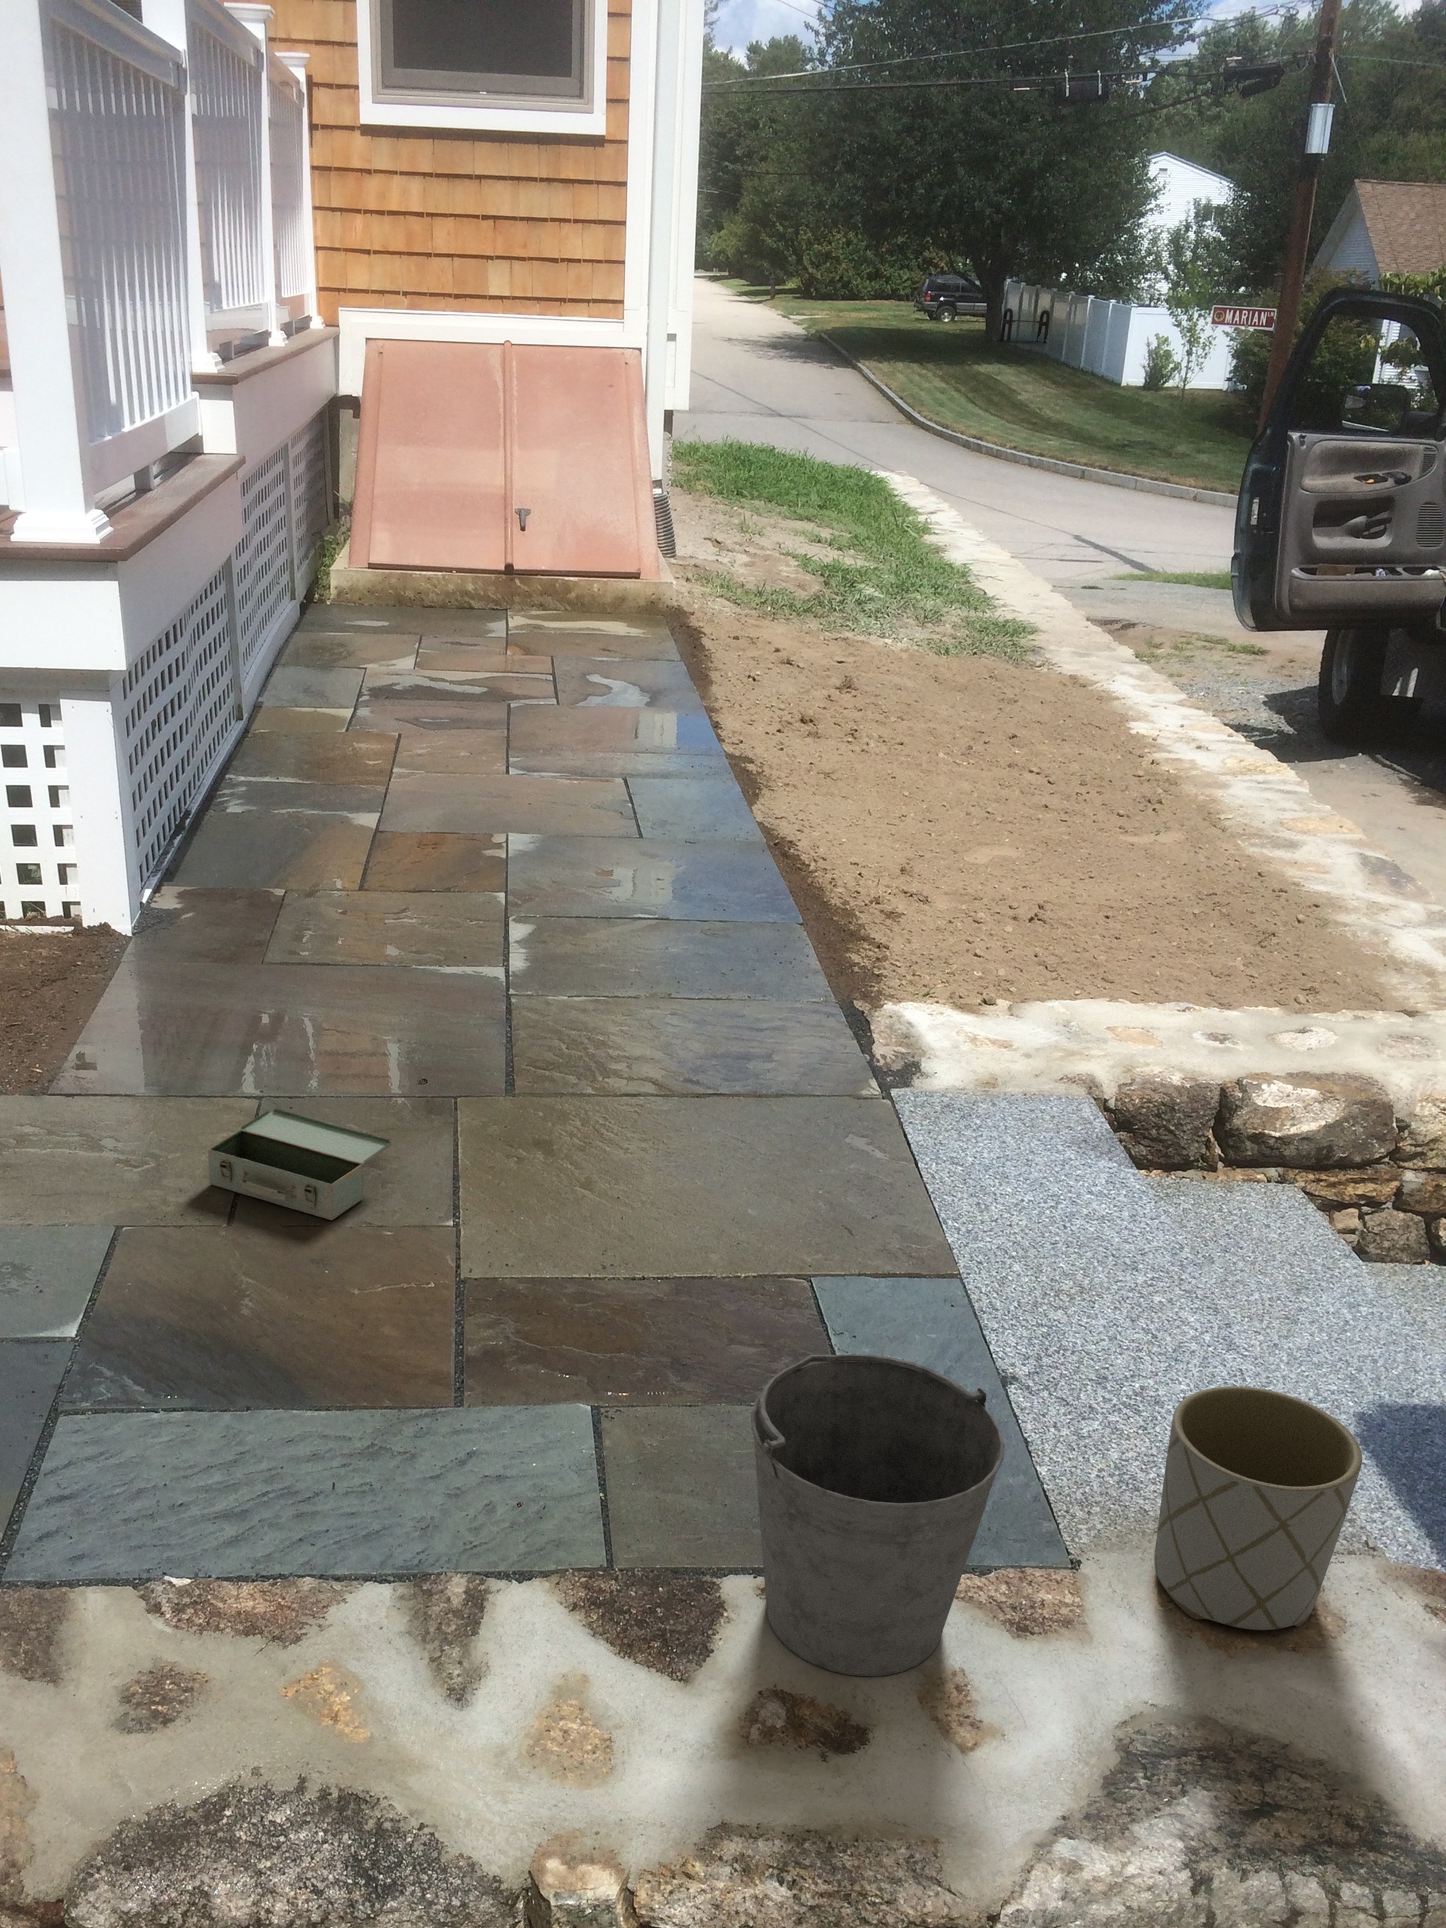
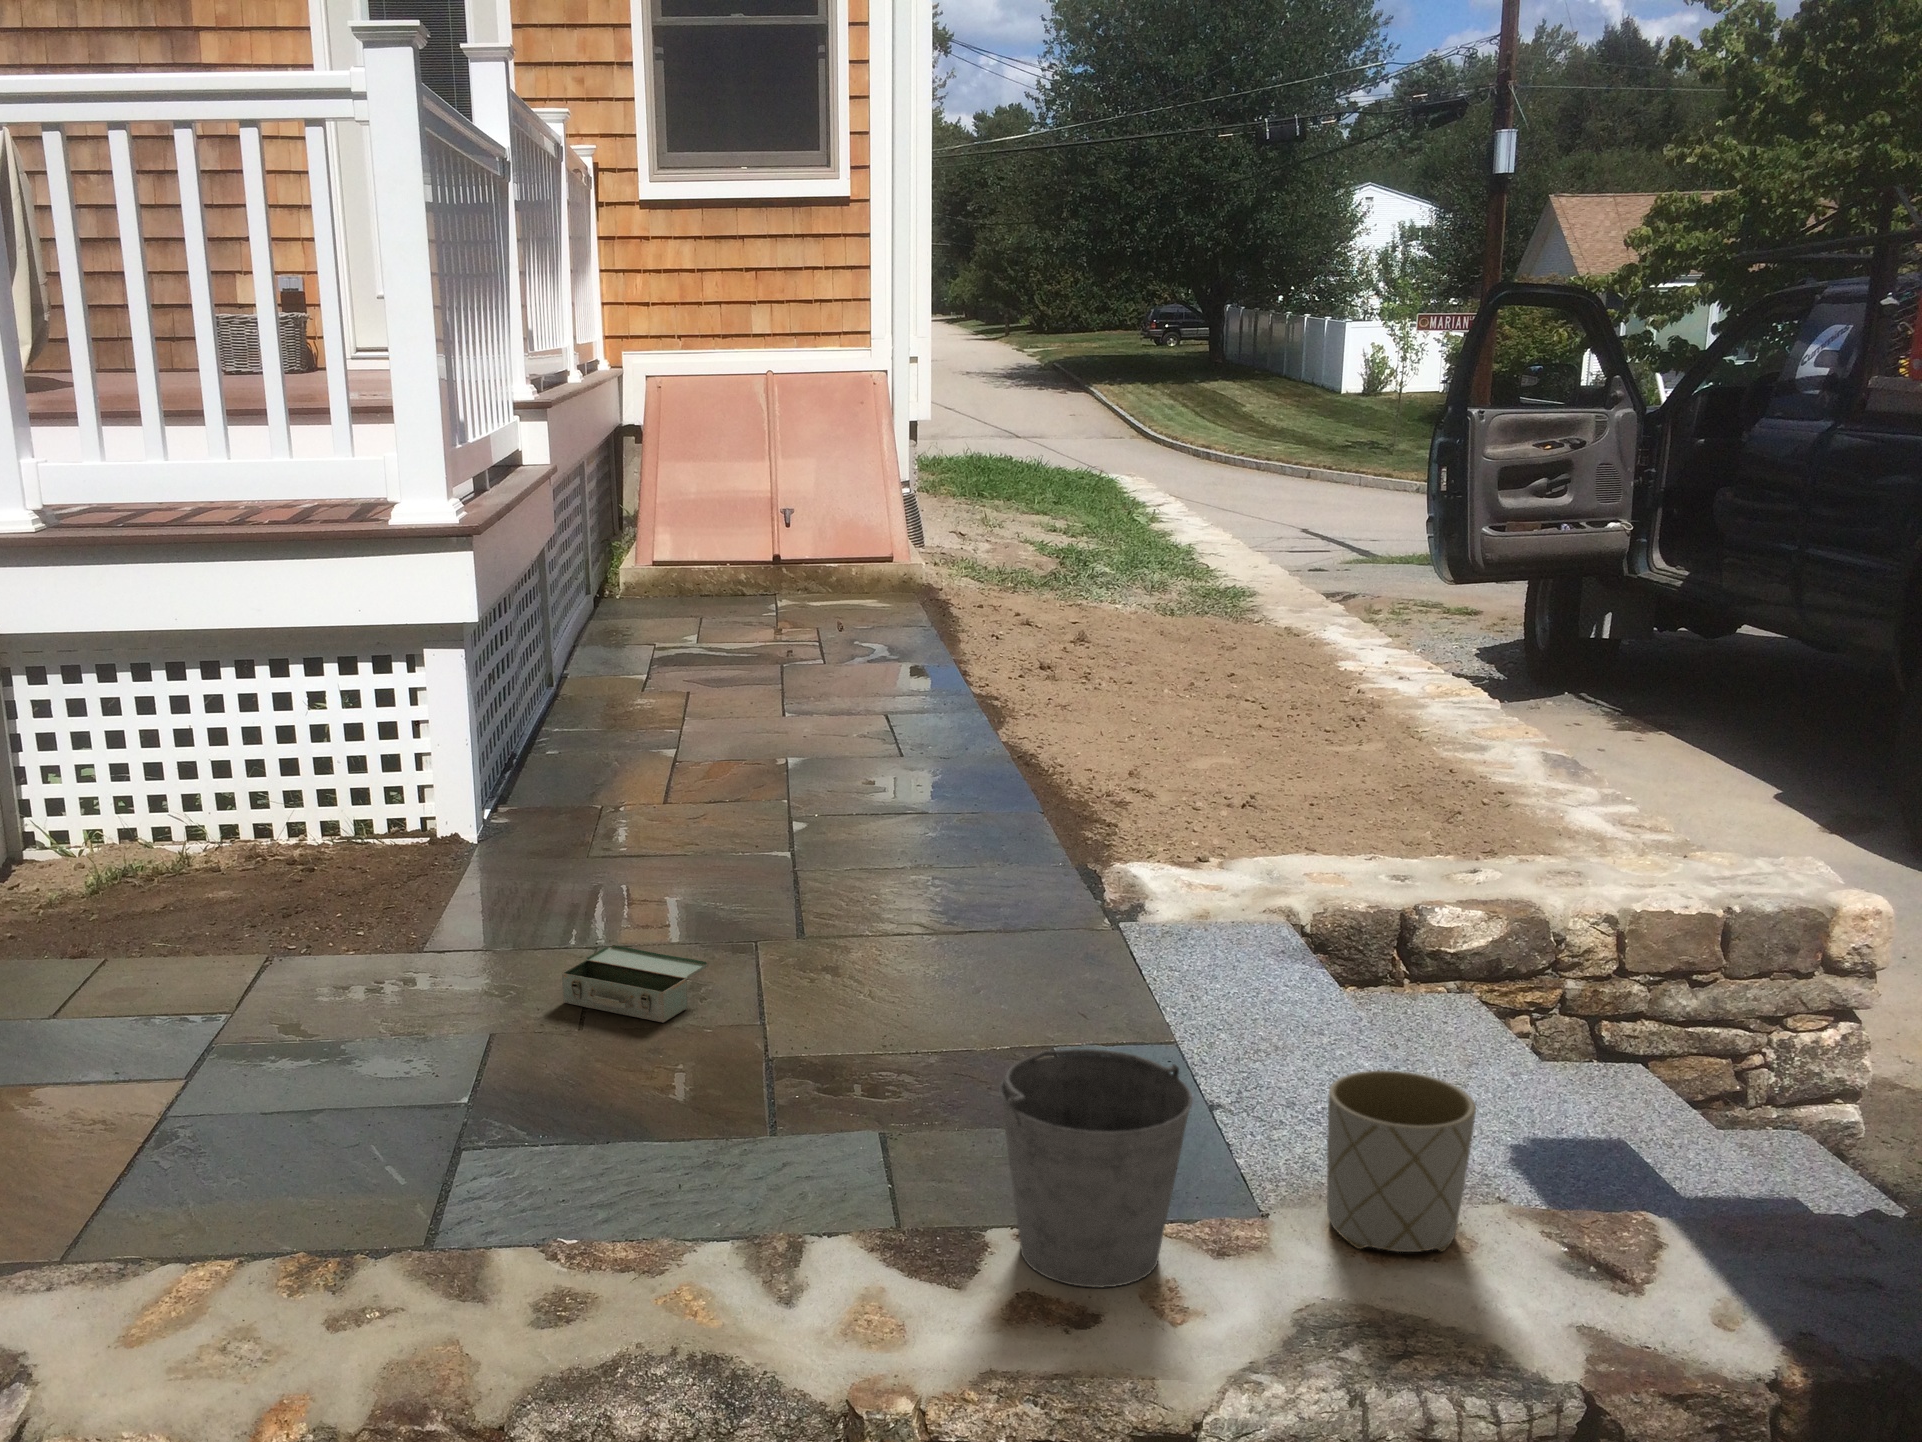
bench: present [1000,308,1050,343] -> none [1222,330,1266,359]

